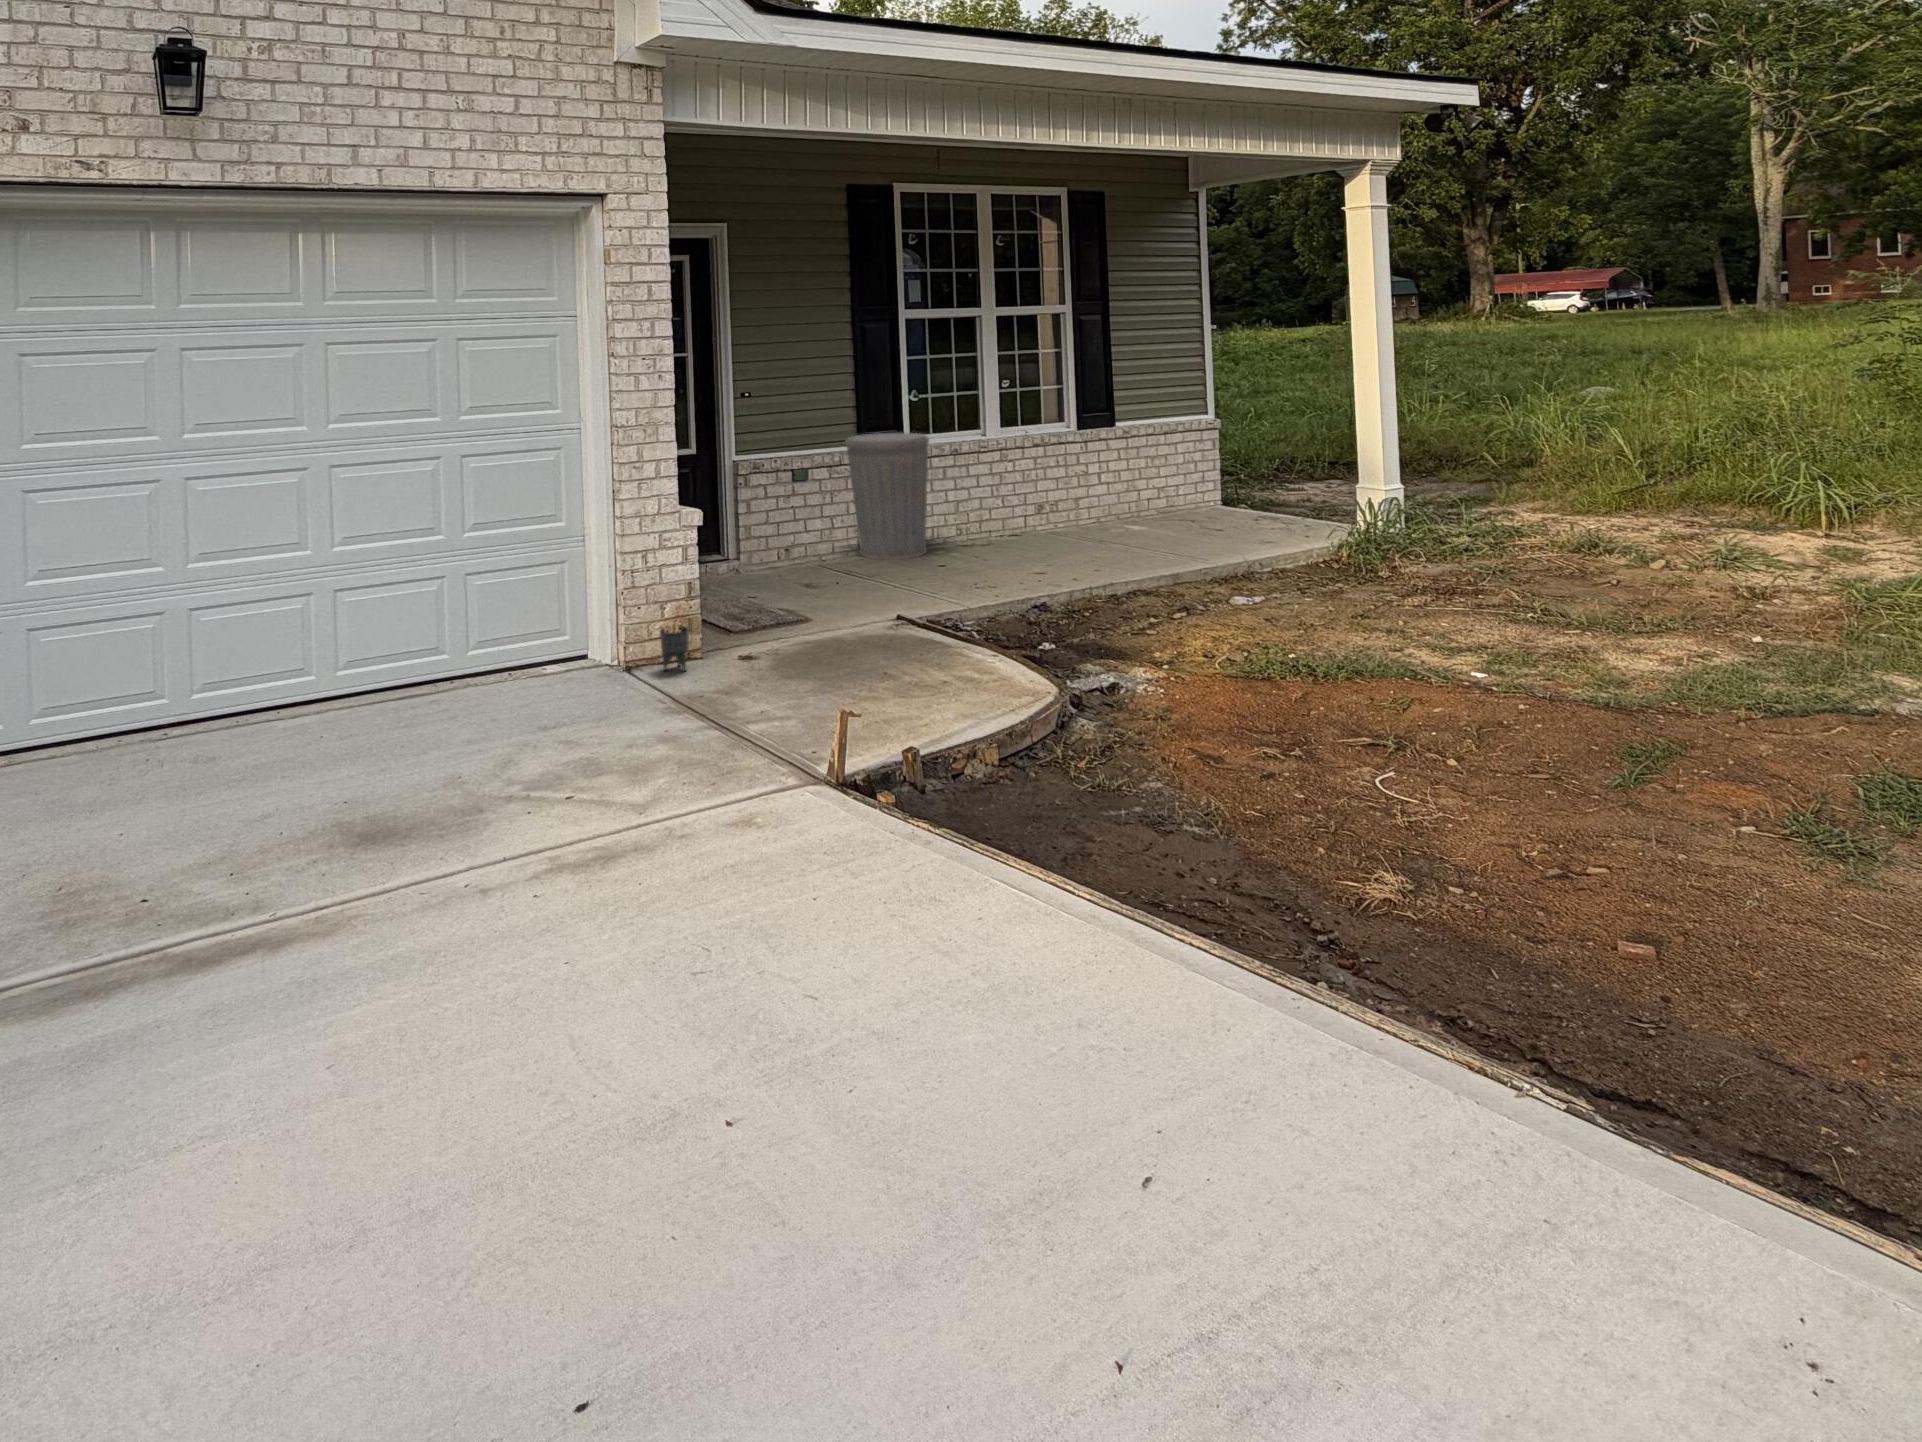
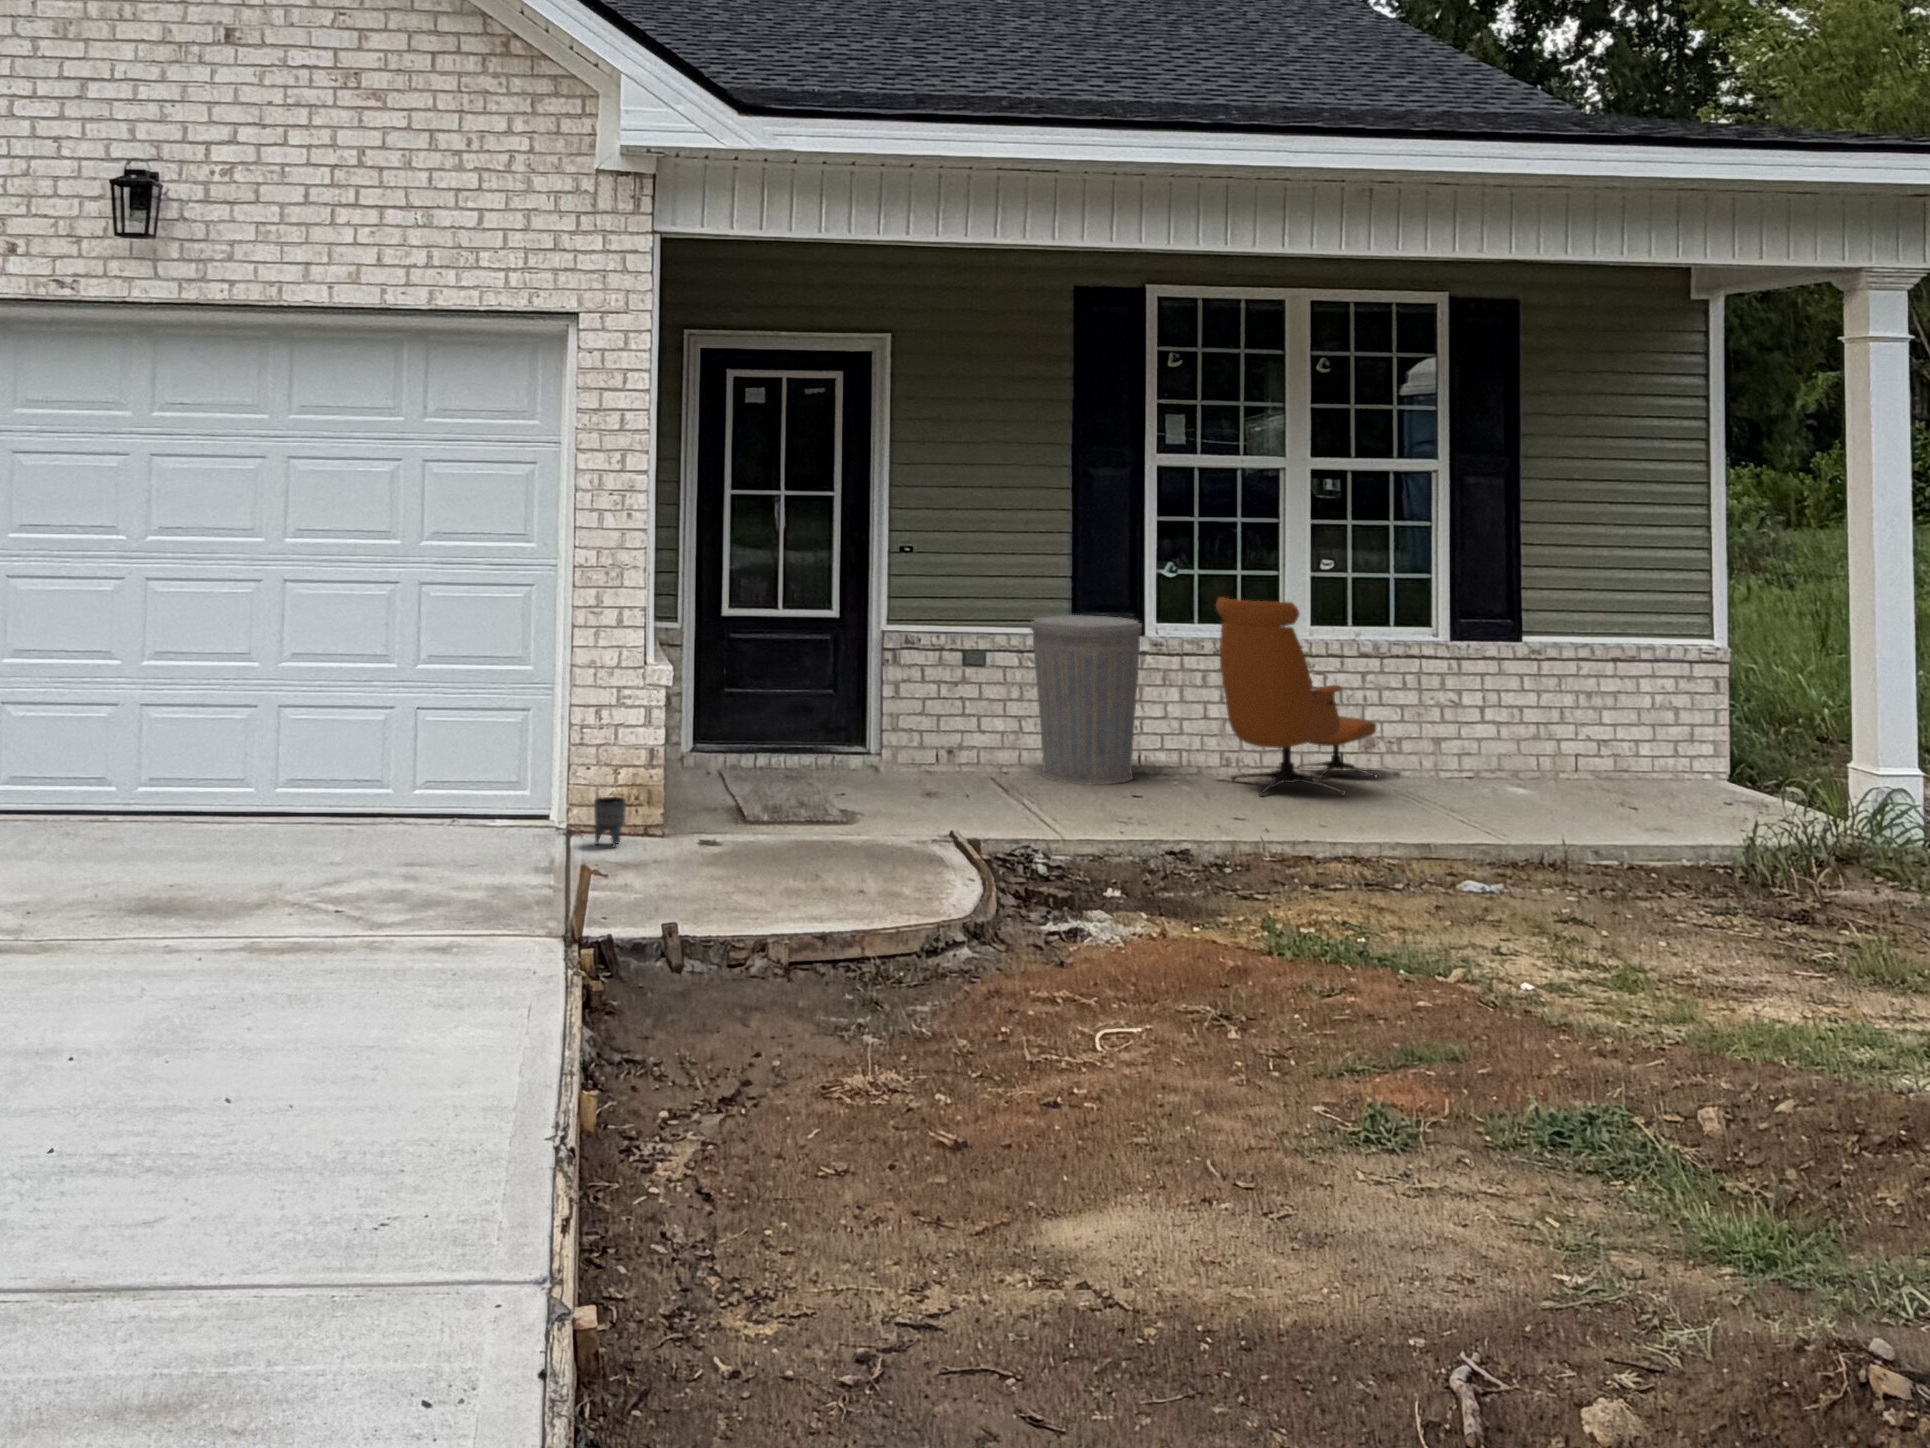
lounge chair: none [987,408,1077,551] -> present [1216,598,1377,796]

